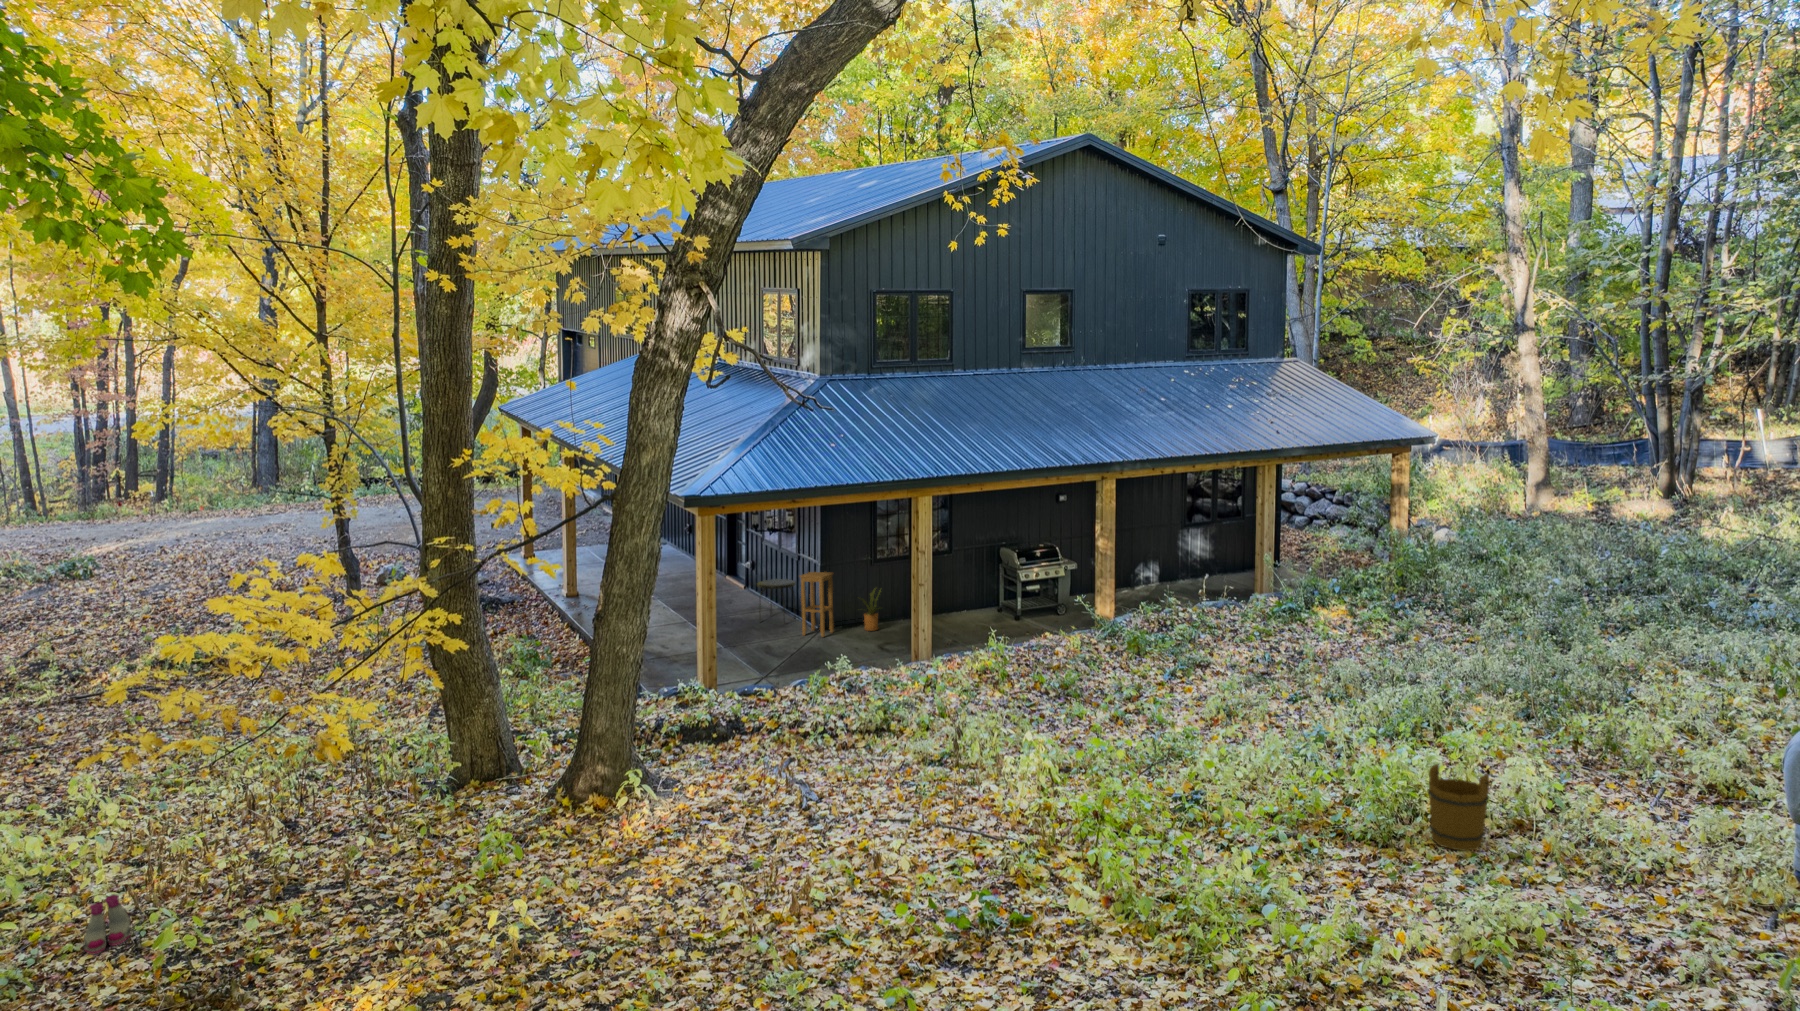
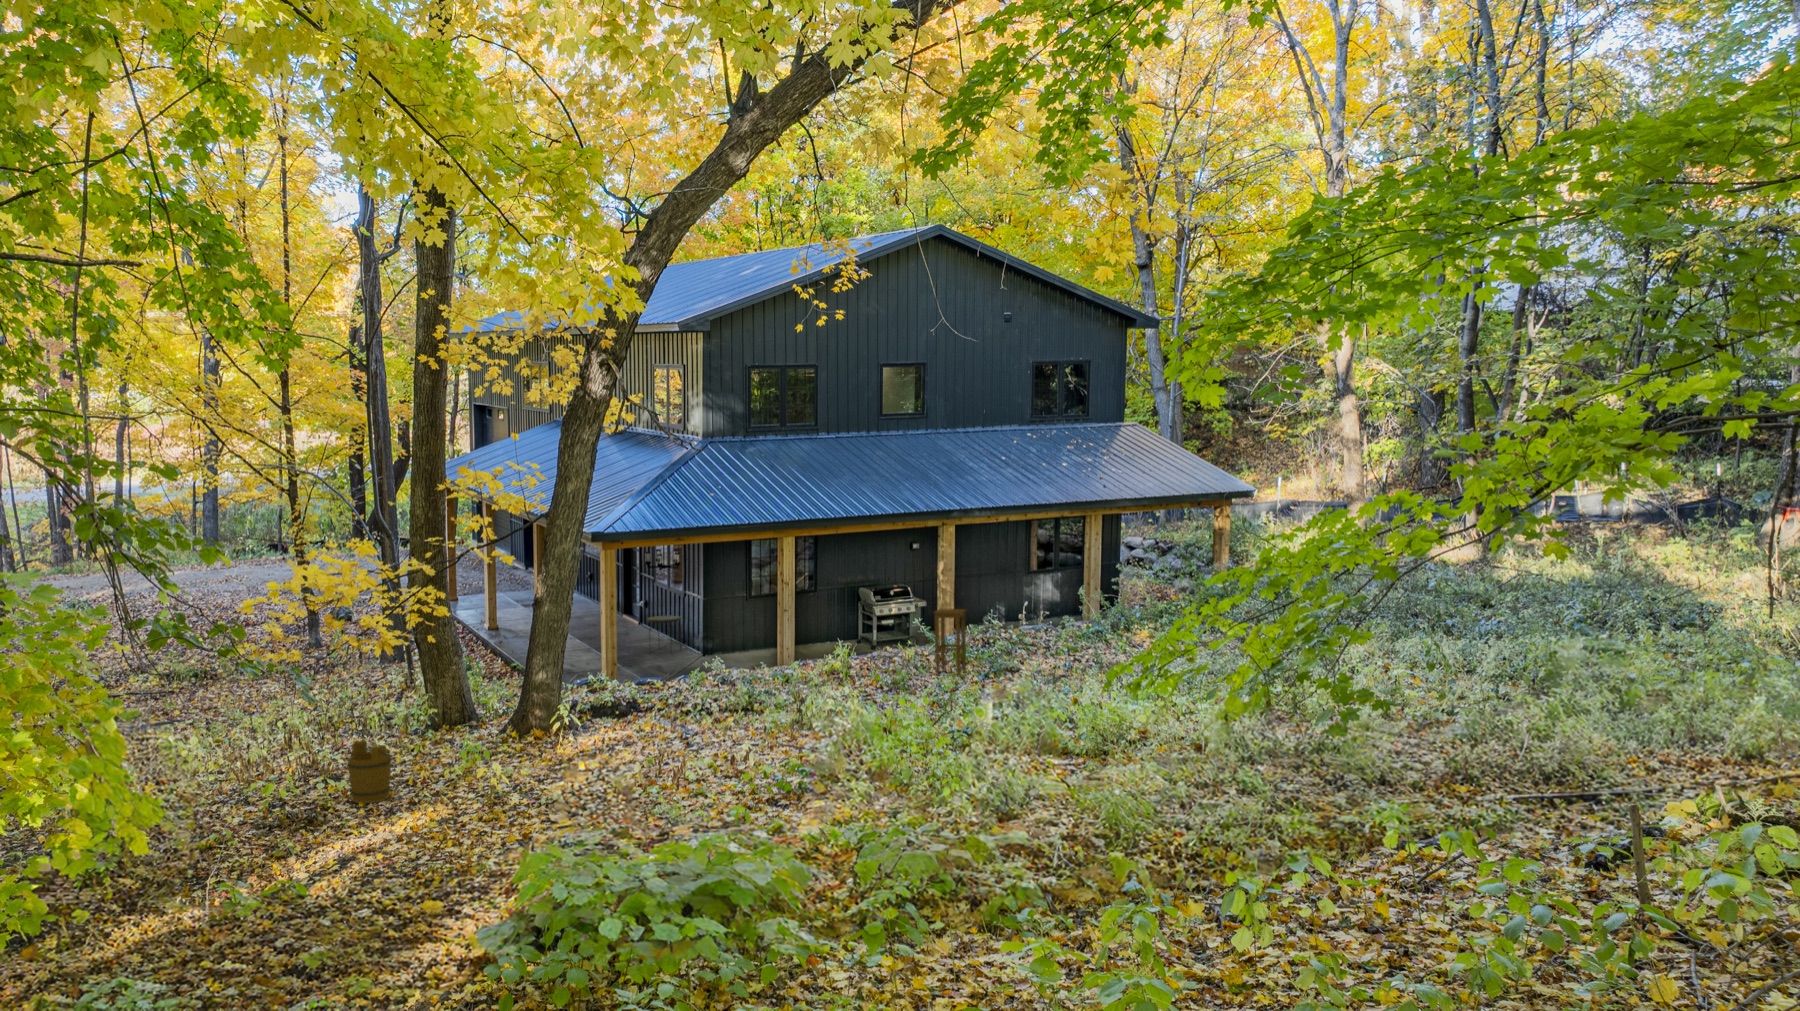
stool: present [800,572,834,637] -> present [934,609,966,676]
house plant: present [862,589,880,631] -> none [734,620,759,658]
bucket: present [1428,764,1491,851] -> present [347,740,395,803]
boots: present [83,894,131,954] -> none [190,773,221,809]

